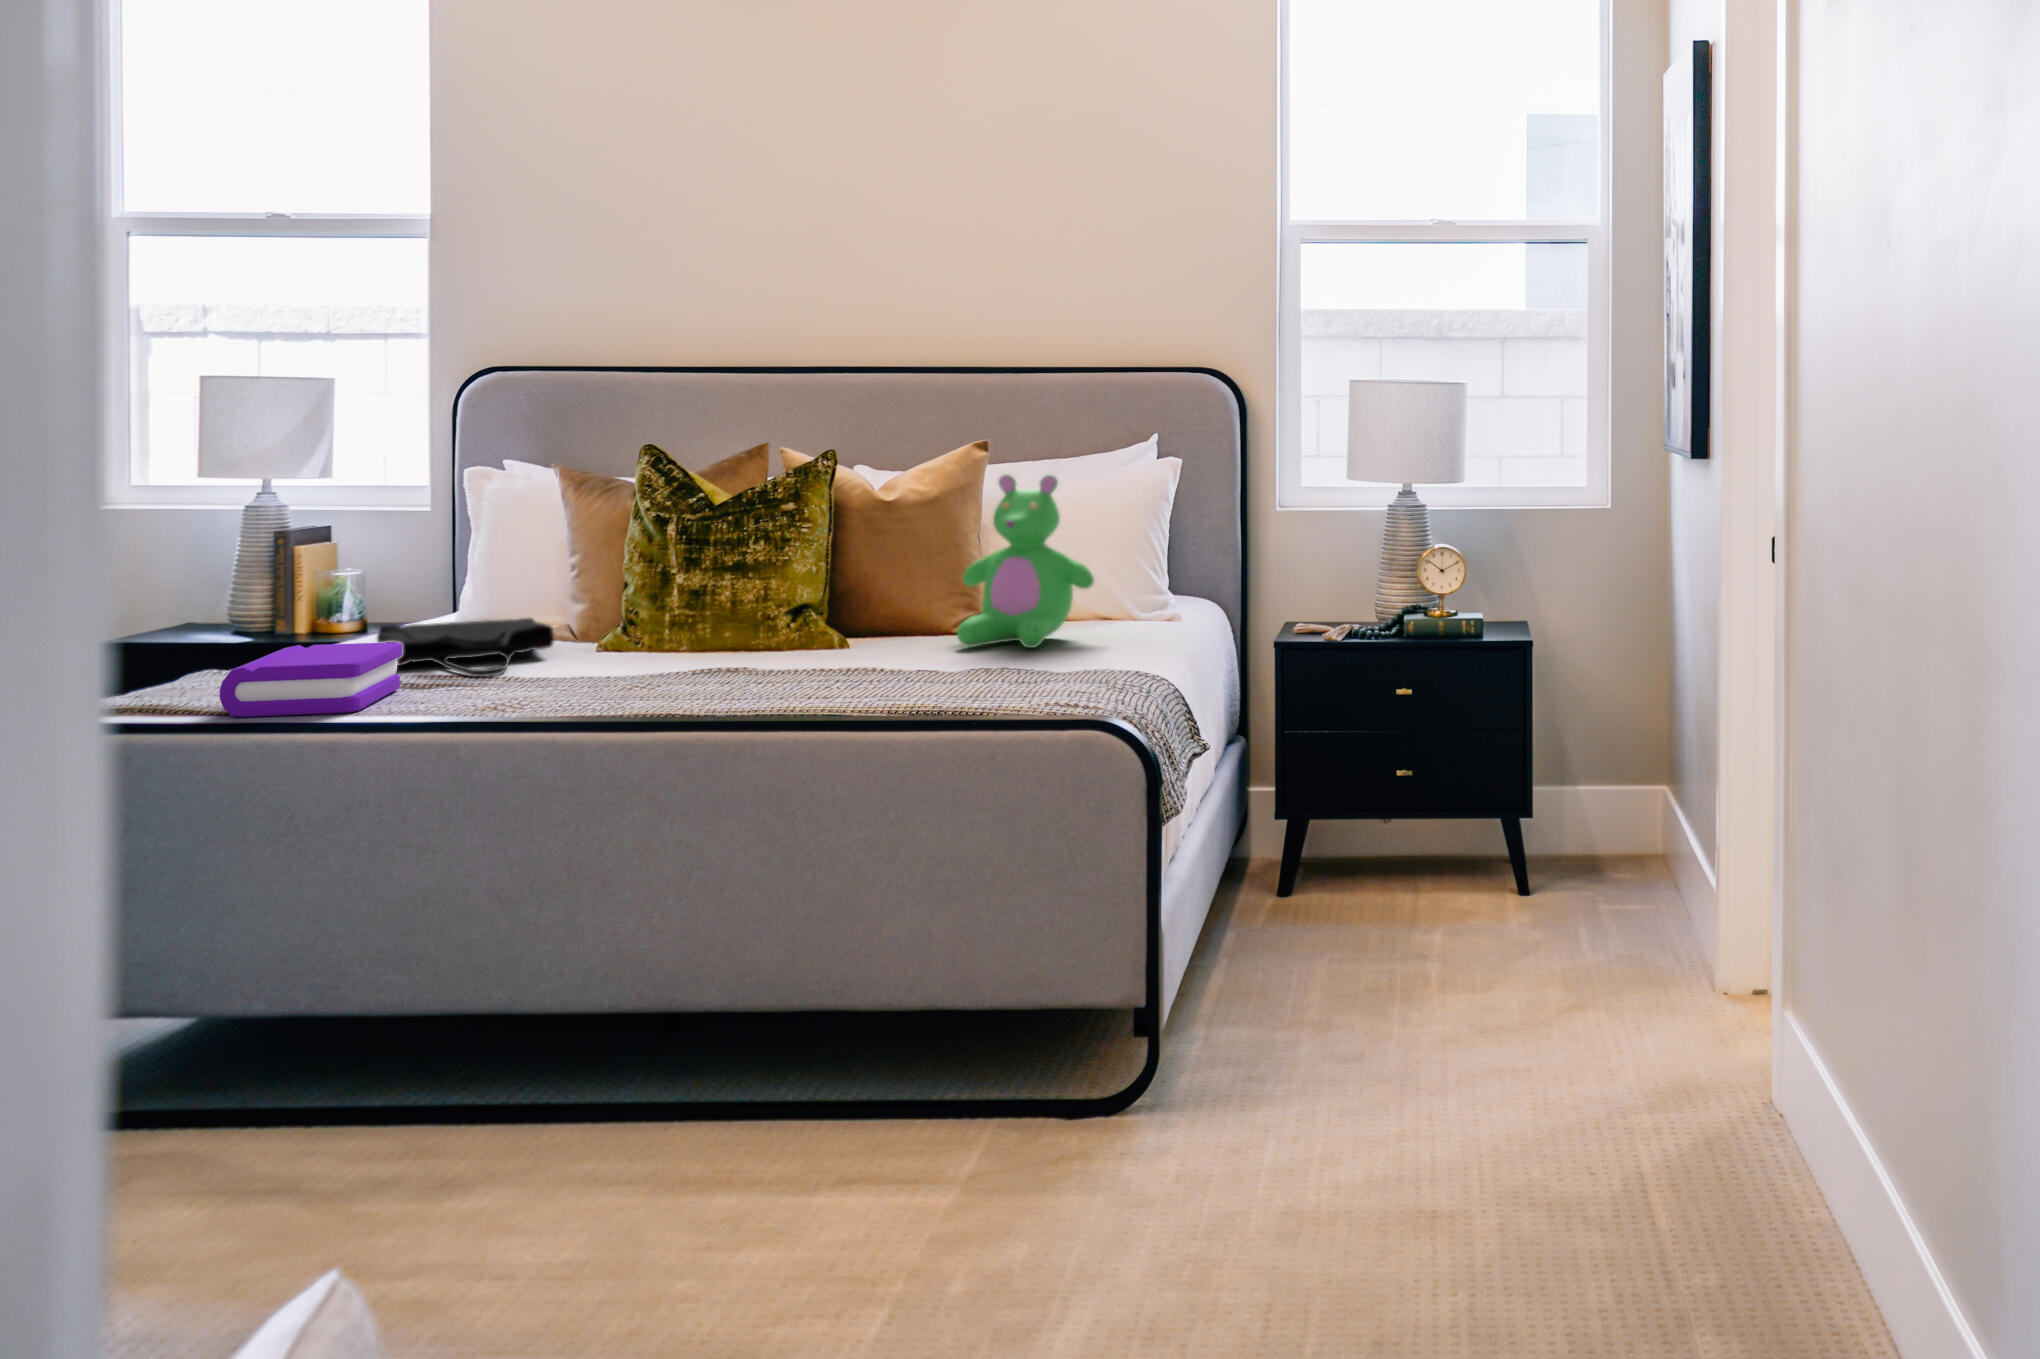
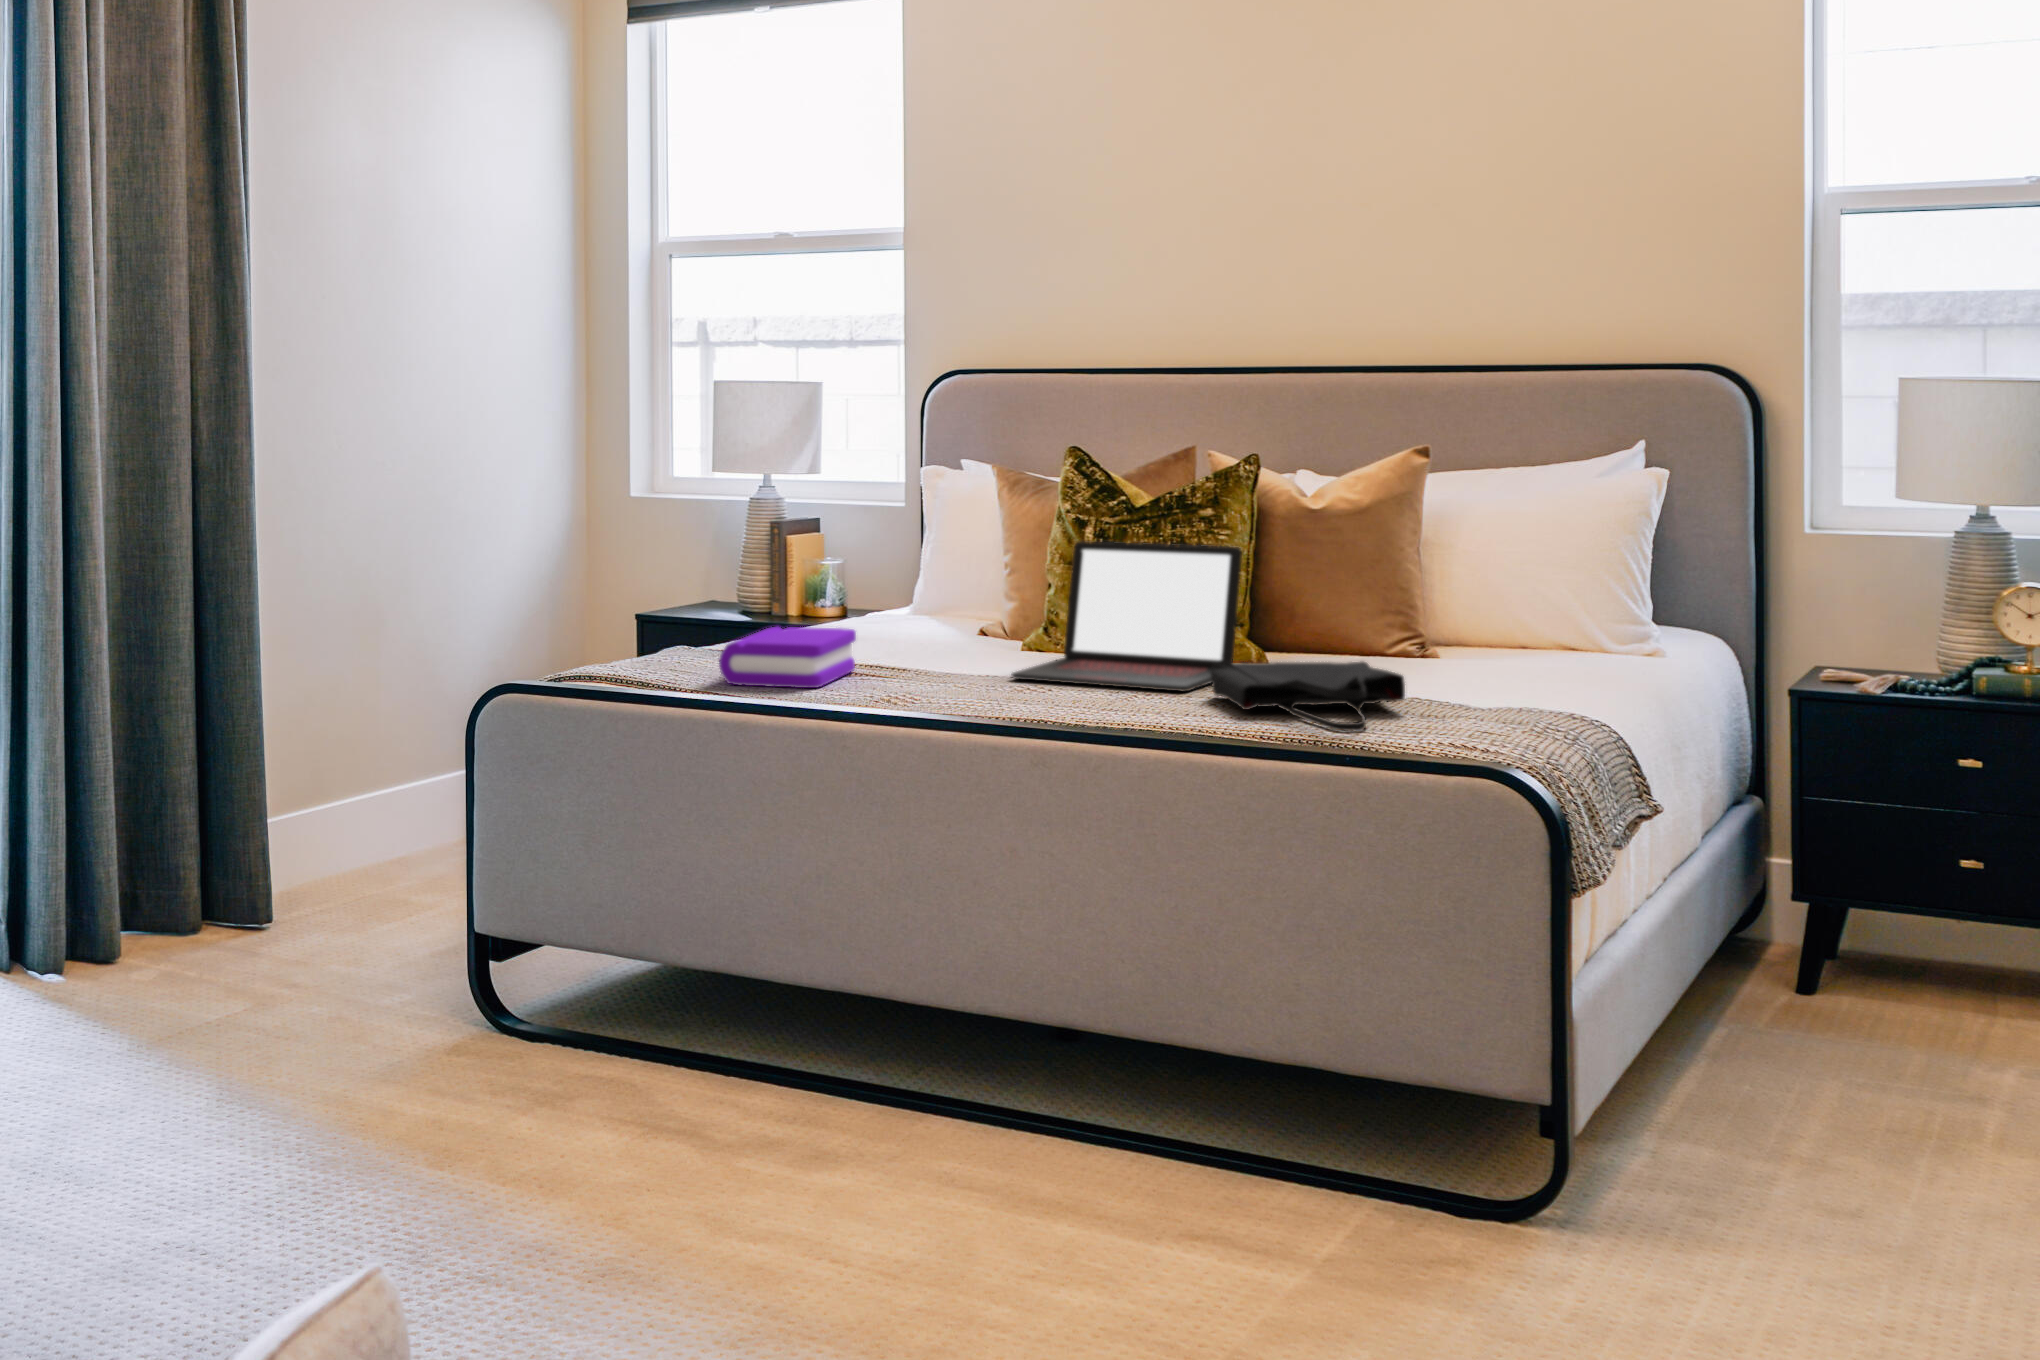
teddy bear: present [957,474,1094,648] -> none [1375,483,1533,676]
laptop: none [592,537,836,683] -> present [1012,541,1242,691]
tote bag: present [377,618,554,677] -> present [1210,661,1405,731]

